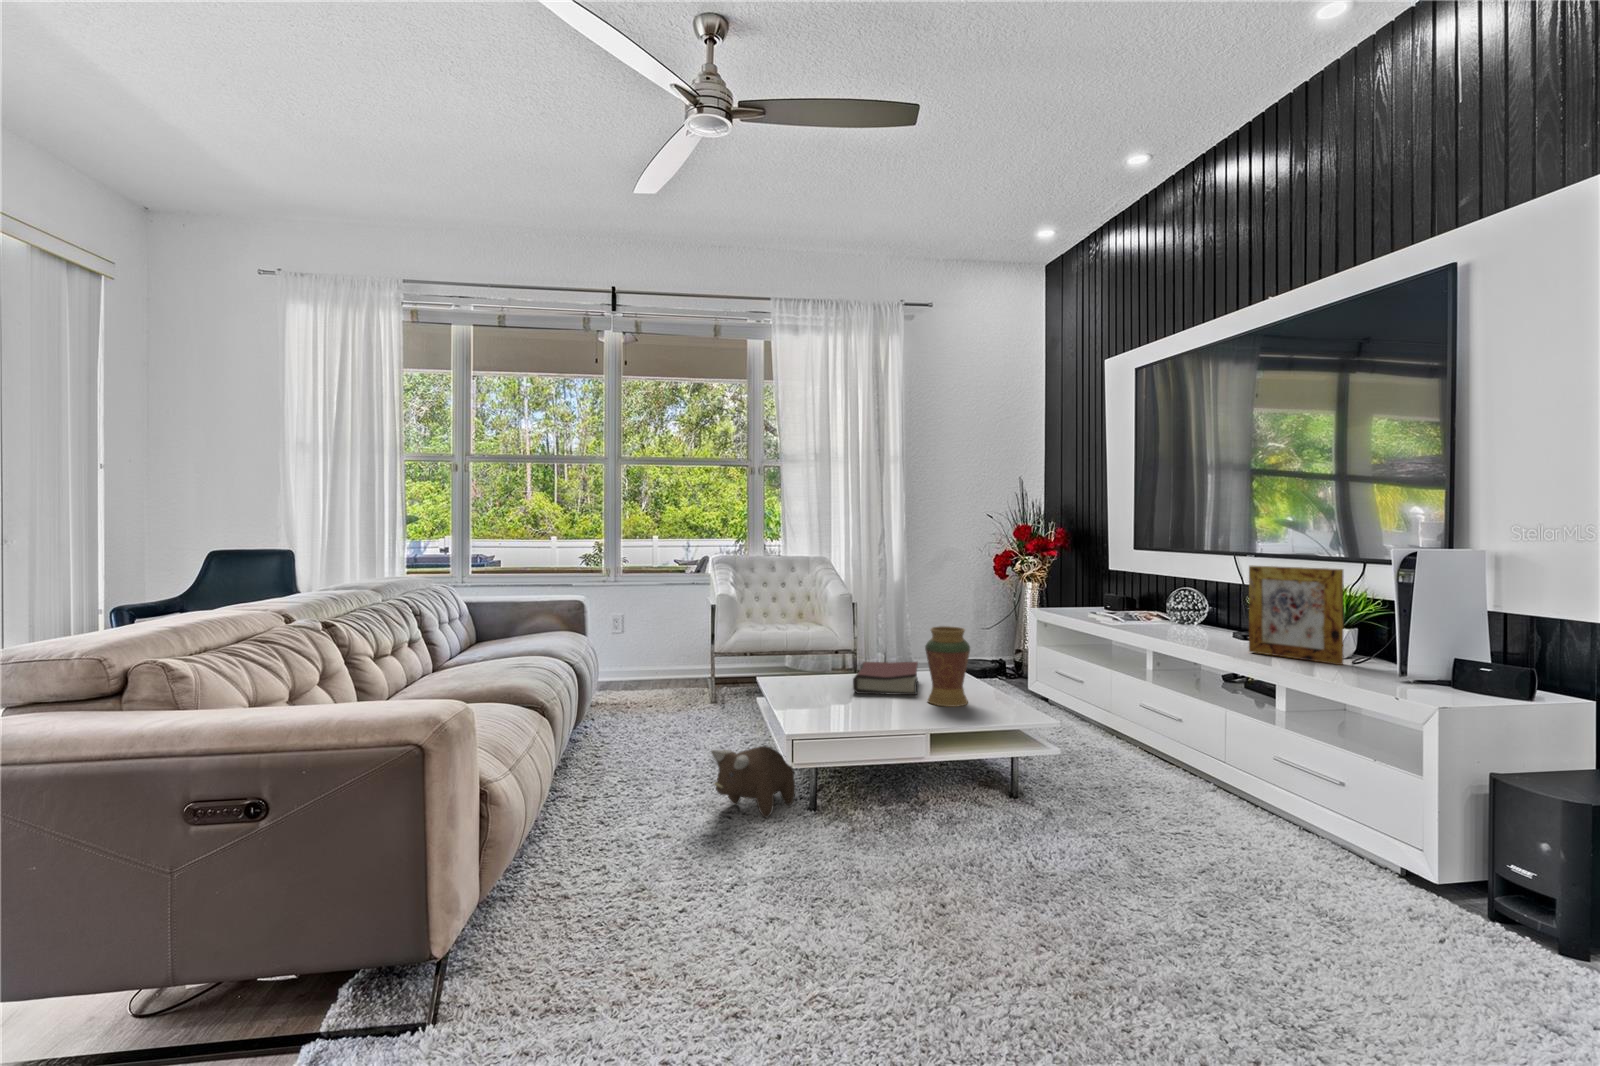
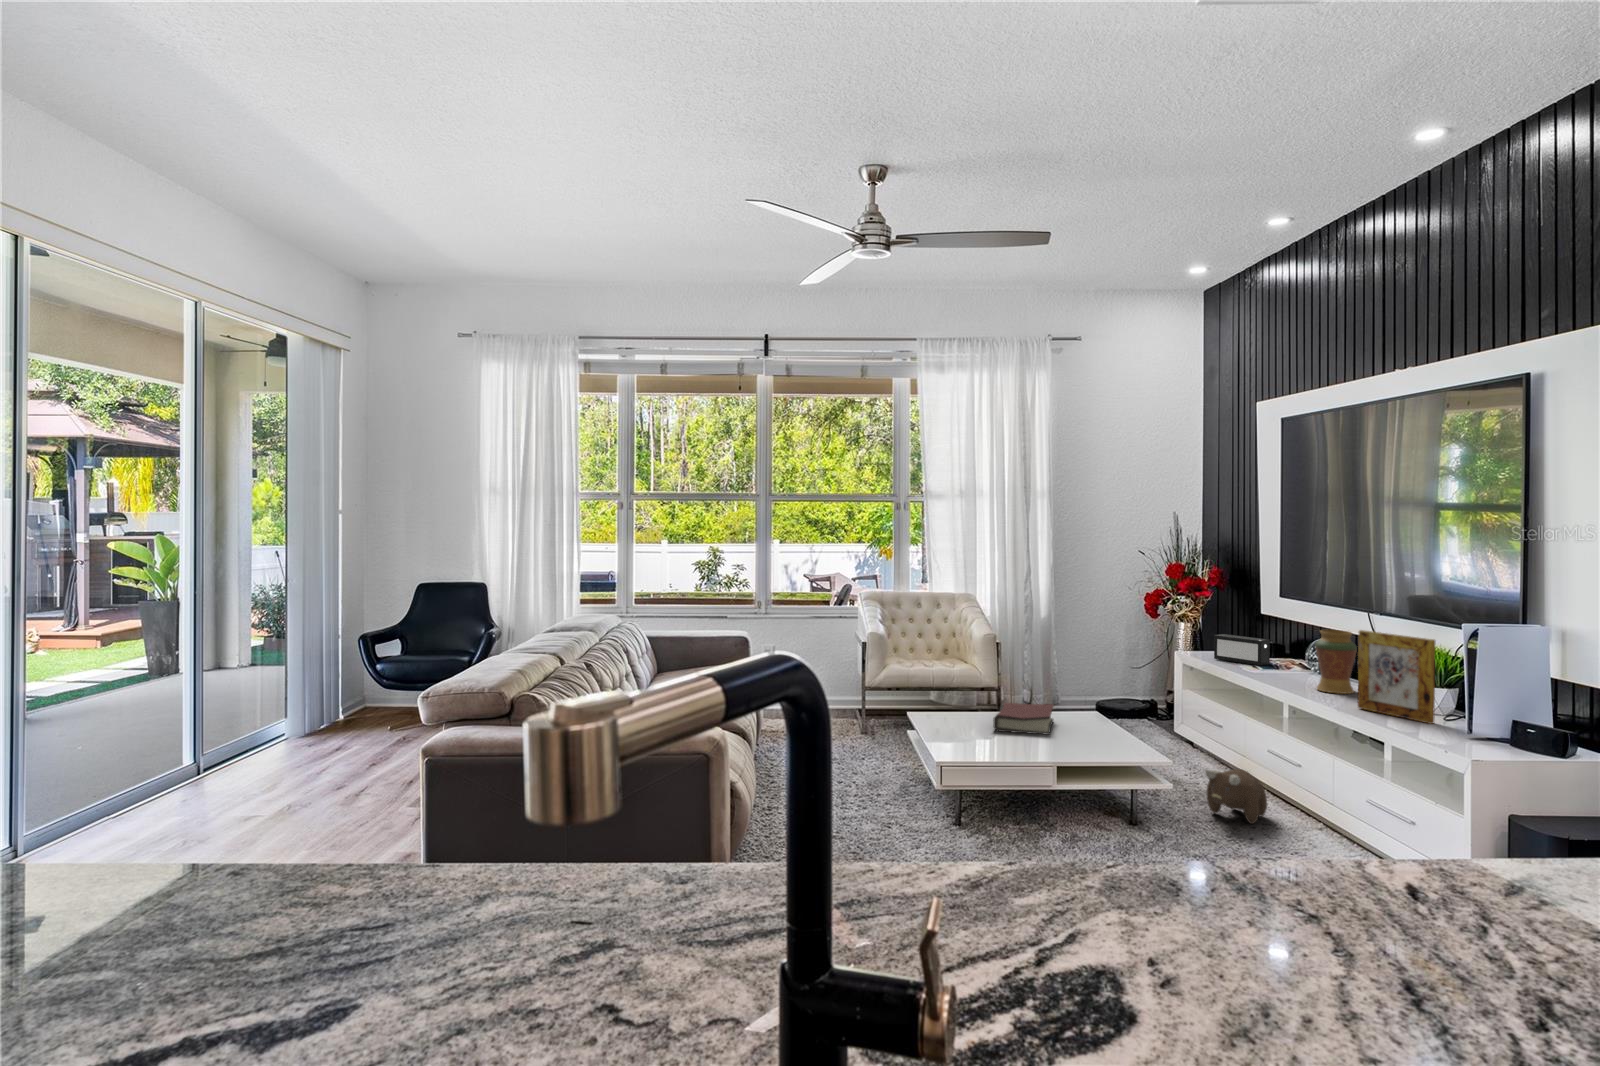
speaker: none [1069,589,1125,618] -> present [1214,634,1270,666]
decorative vase: present [925,626,970,707] -> present [1315,630,1357,694]
plush toy: present [711,746,795,818] -> present [1205,769,1267,824]

